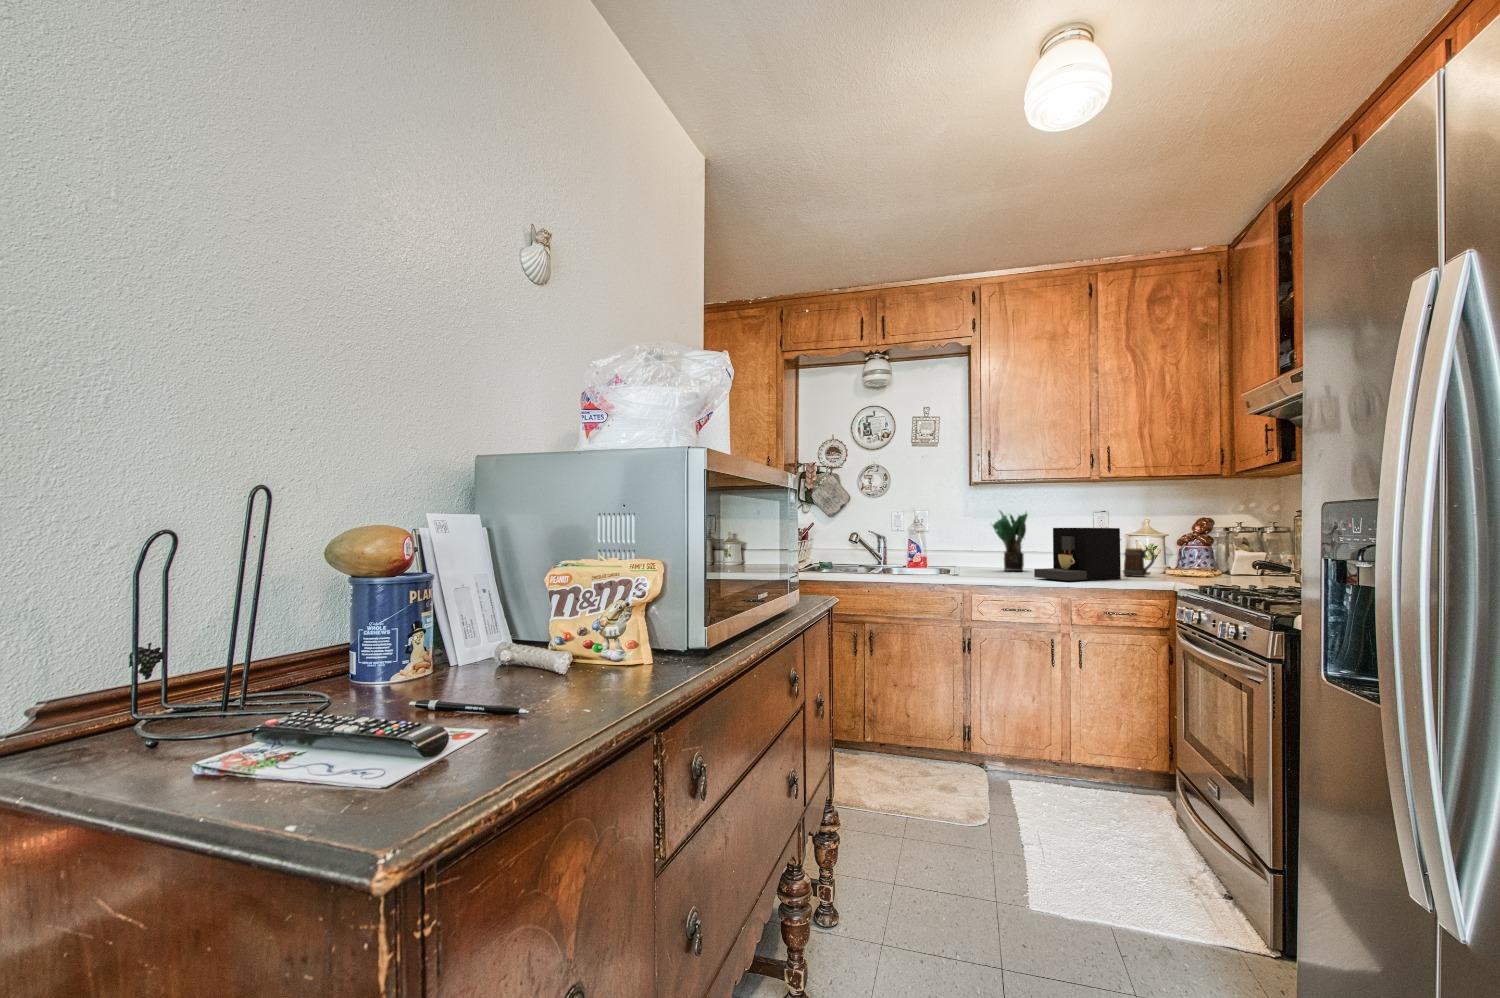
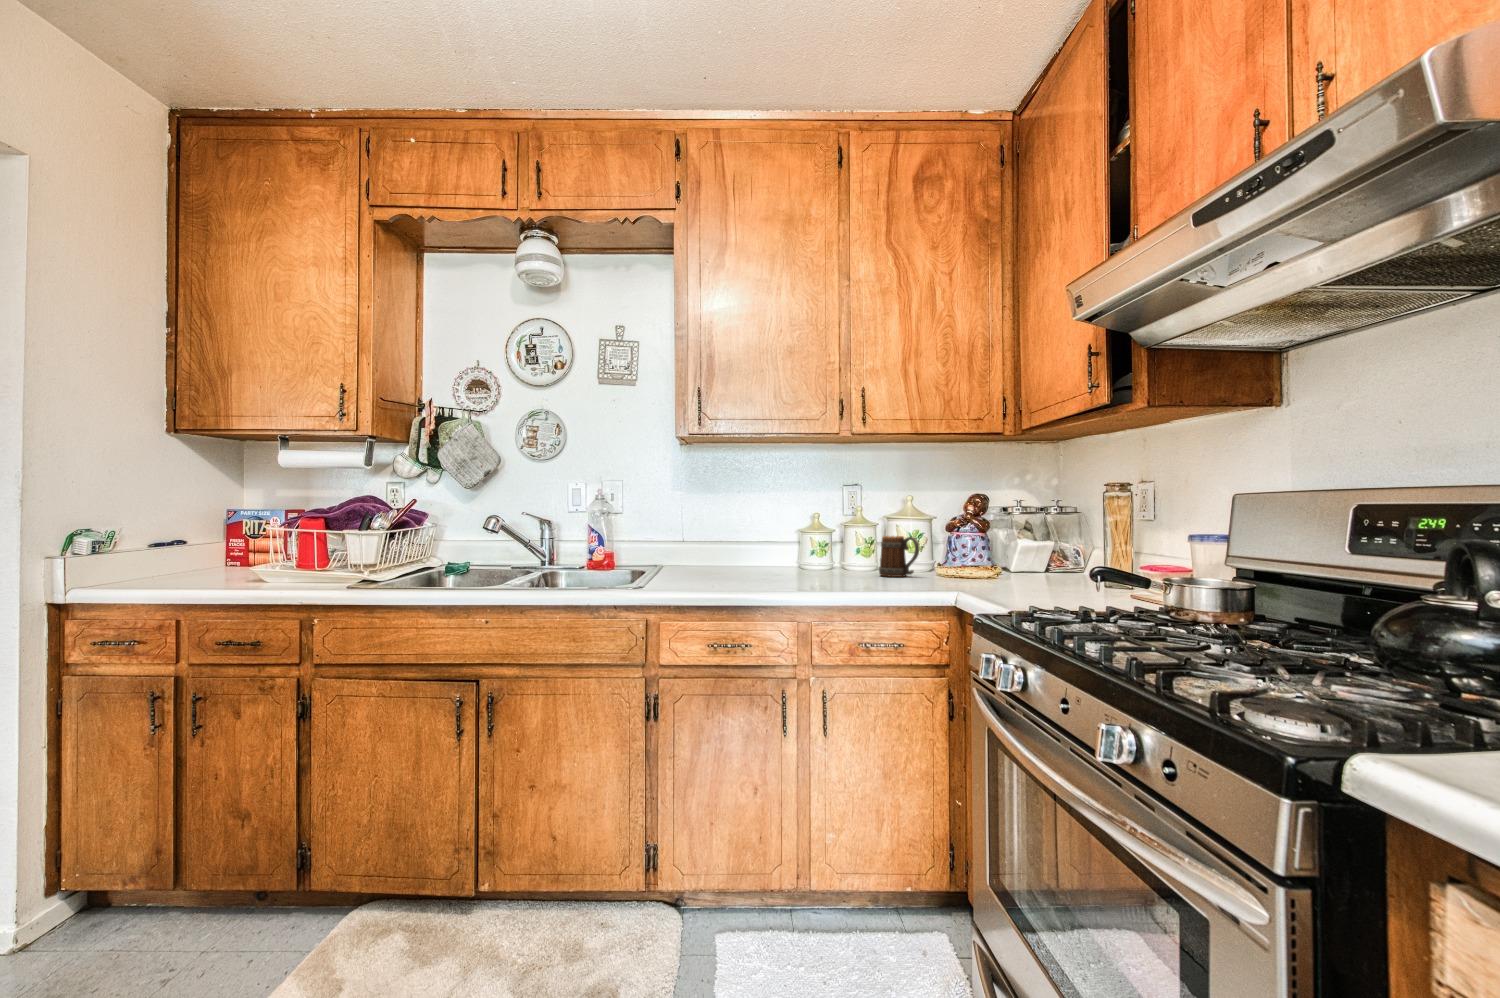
potted plant: present [993,510,1027,571] -> none [708,479,758,571]
coffee maker: present [1034,528,1121,581] -> none [752,505,874,589]

